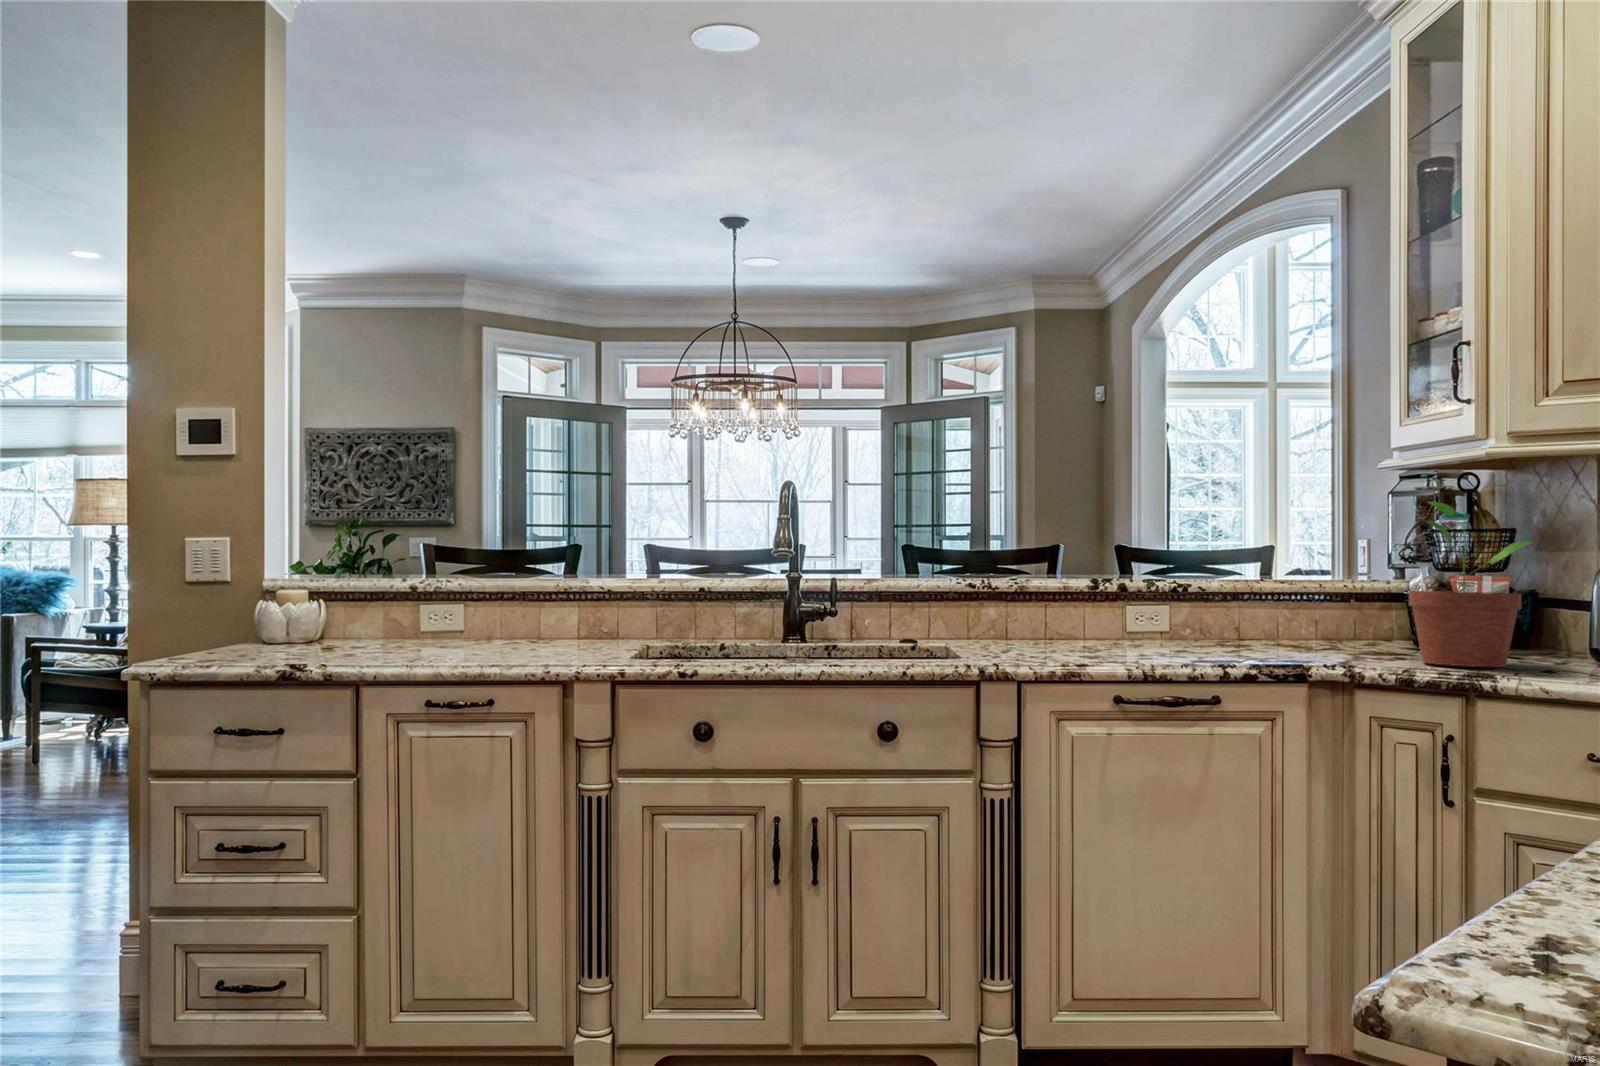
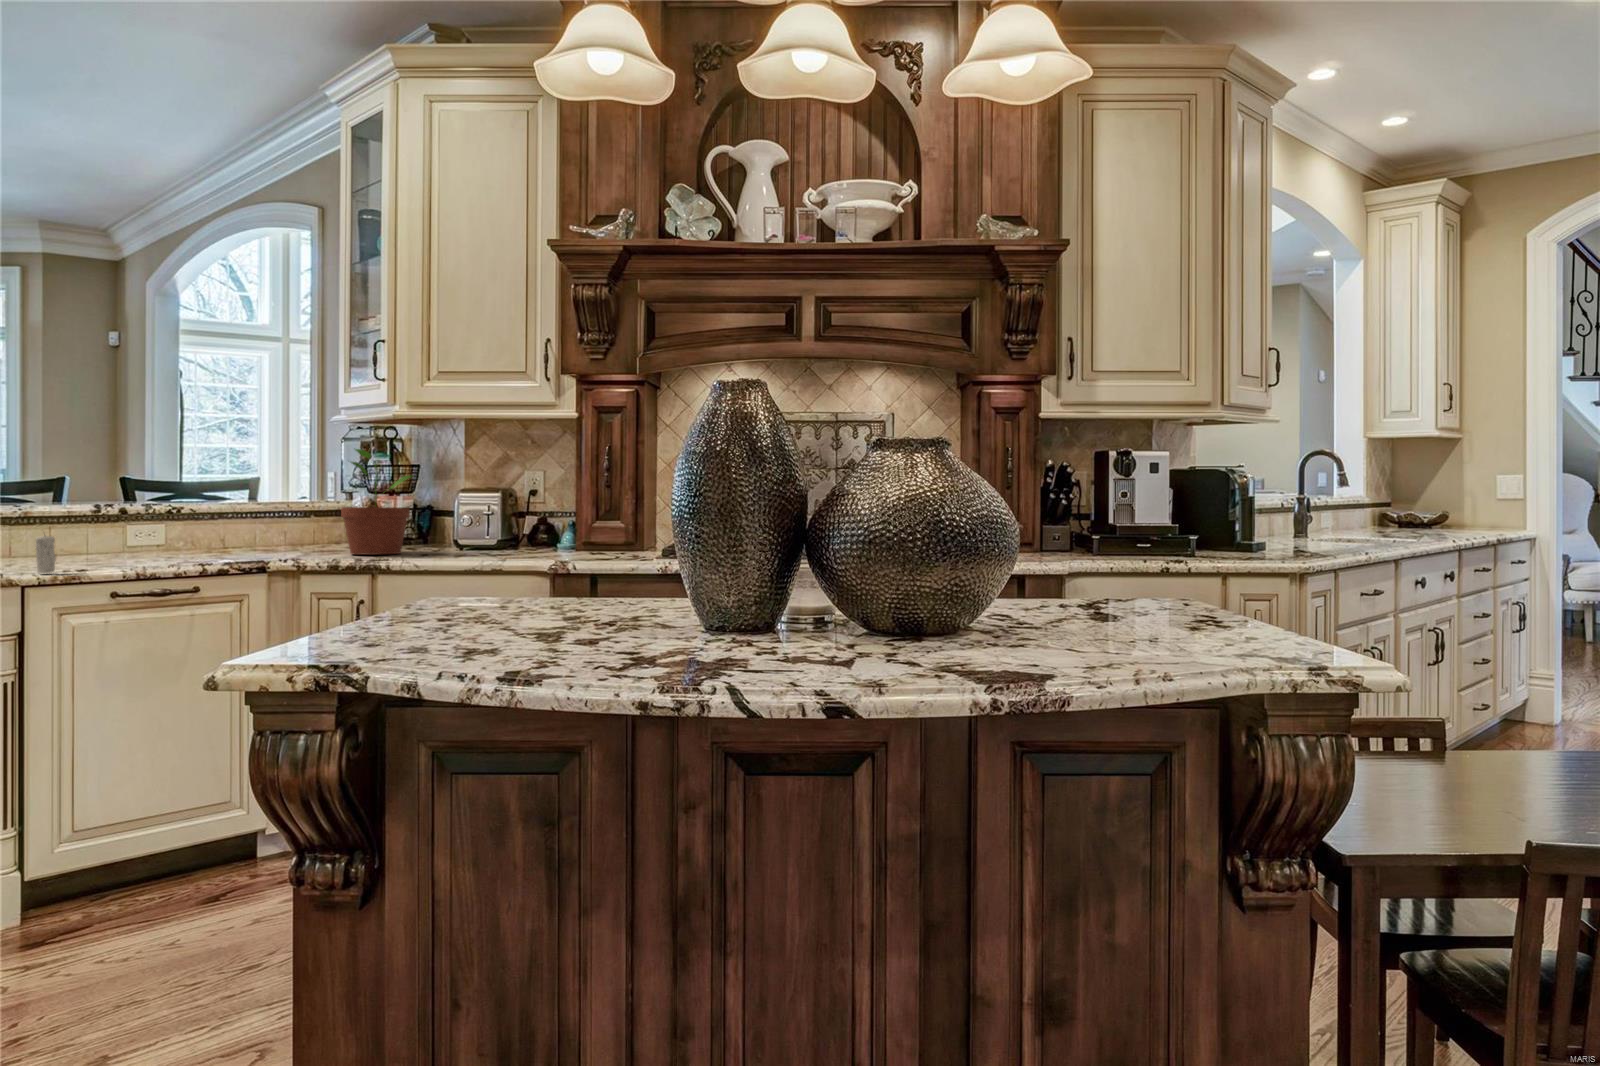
candle: none [1039,610,1059,666] -> present [36,535,56,573]

